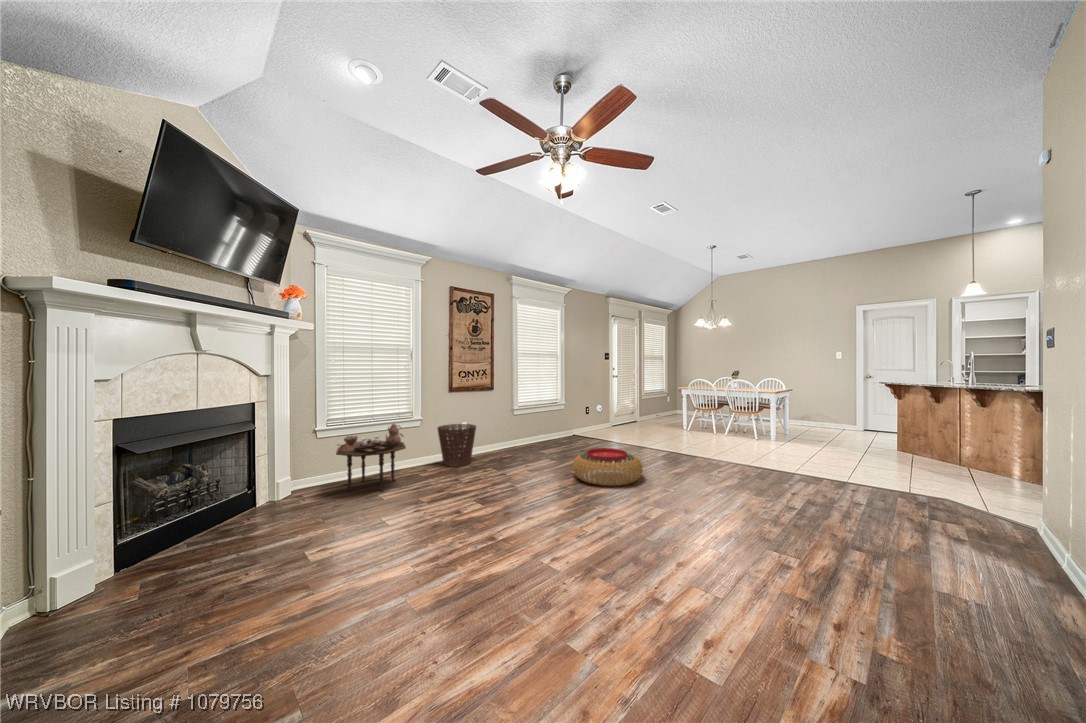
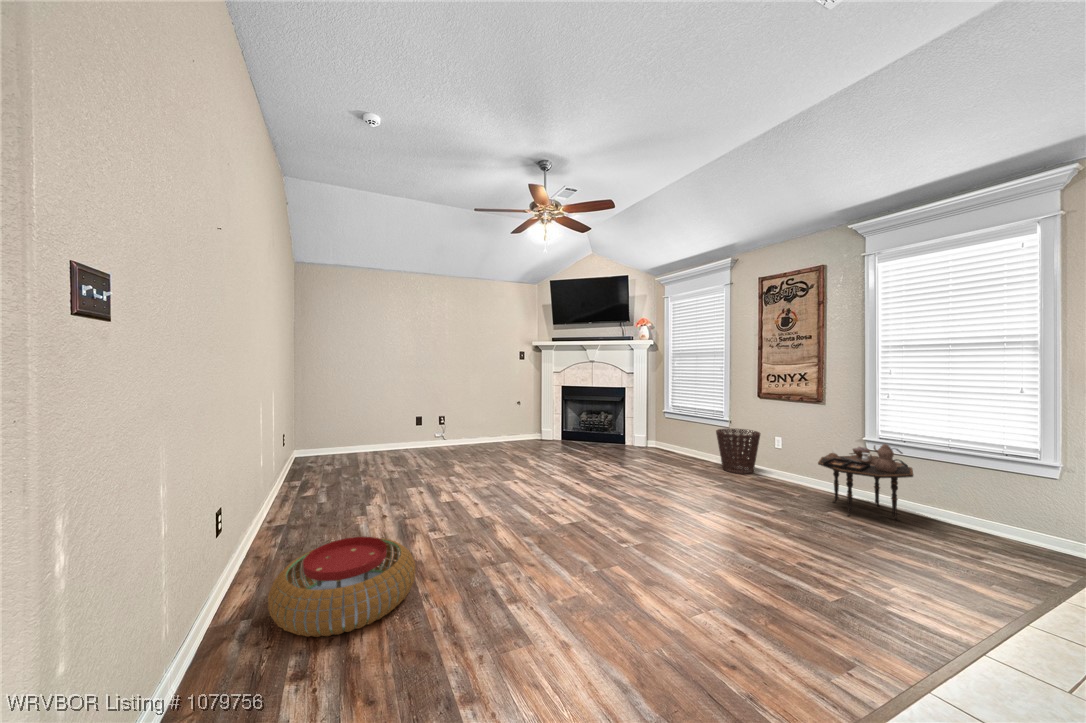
side table: present [336,424,406,492] -> present [818,444,913,521]
pouf: present [573,448,643,486] -> present [268,537,416,637]

